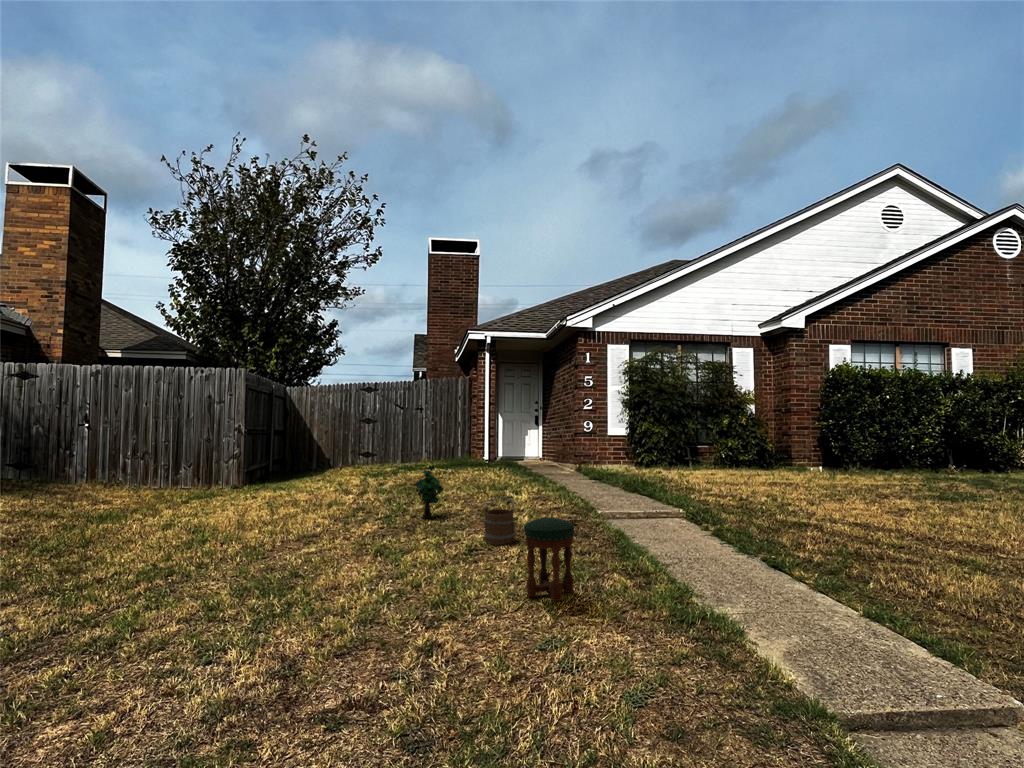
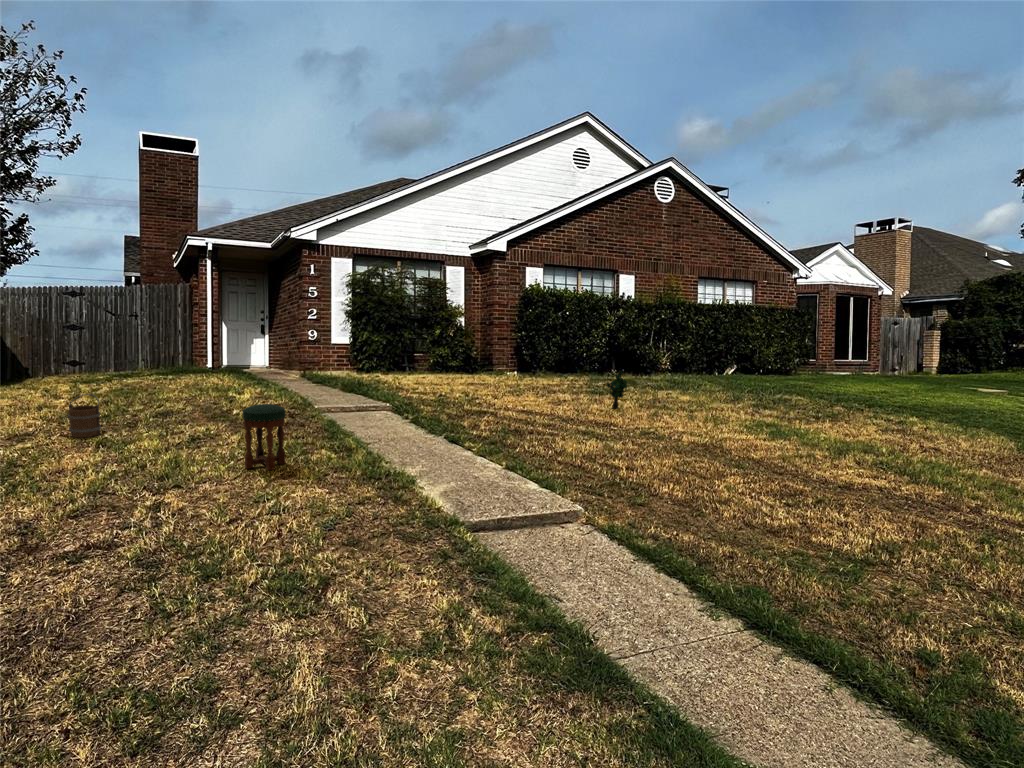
decorative plant: present [414,466,443,519] -> present [606,371,627,409]
bucket: present [484,497,515,545] -> present [68,394,101,438]

